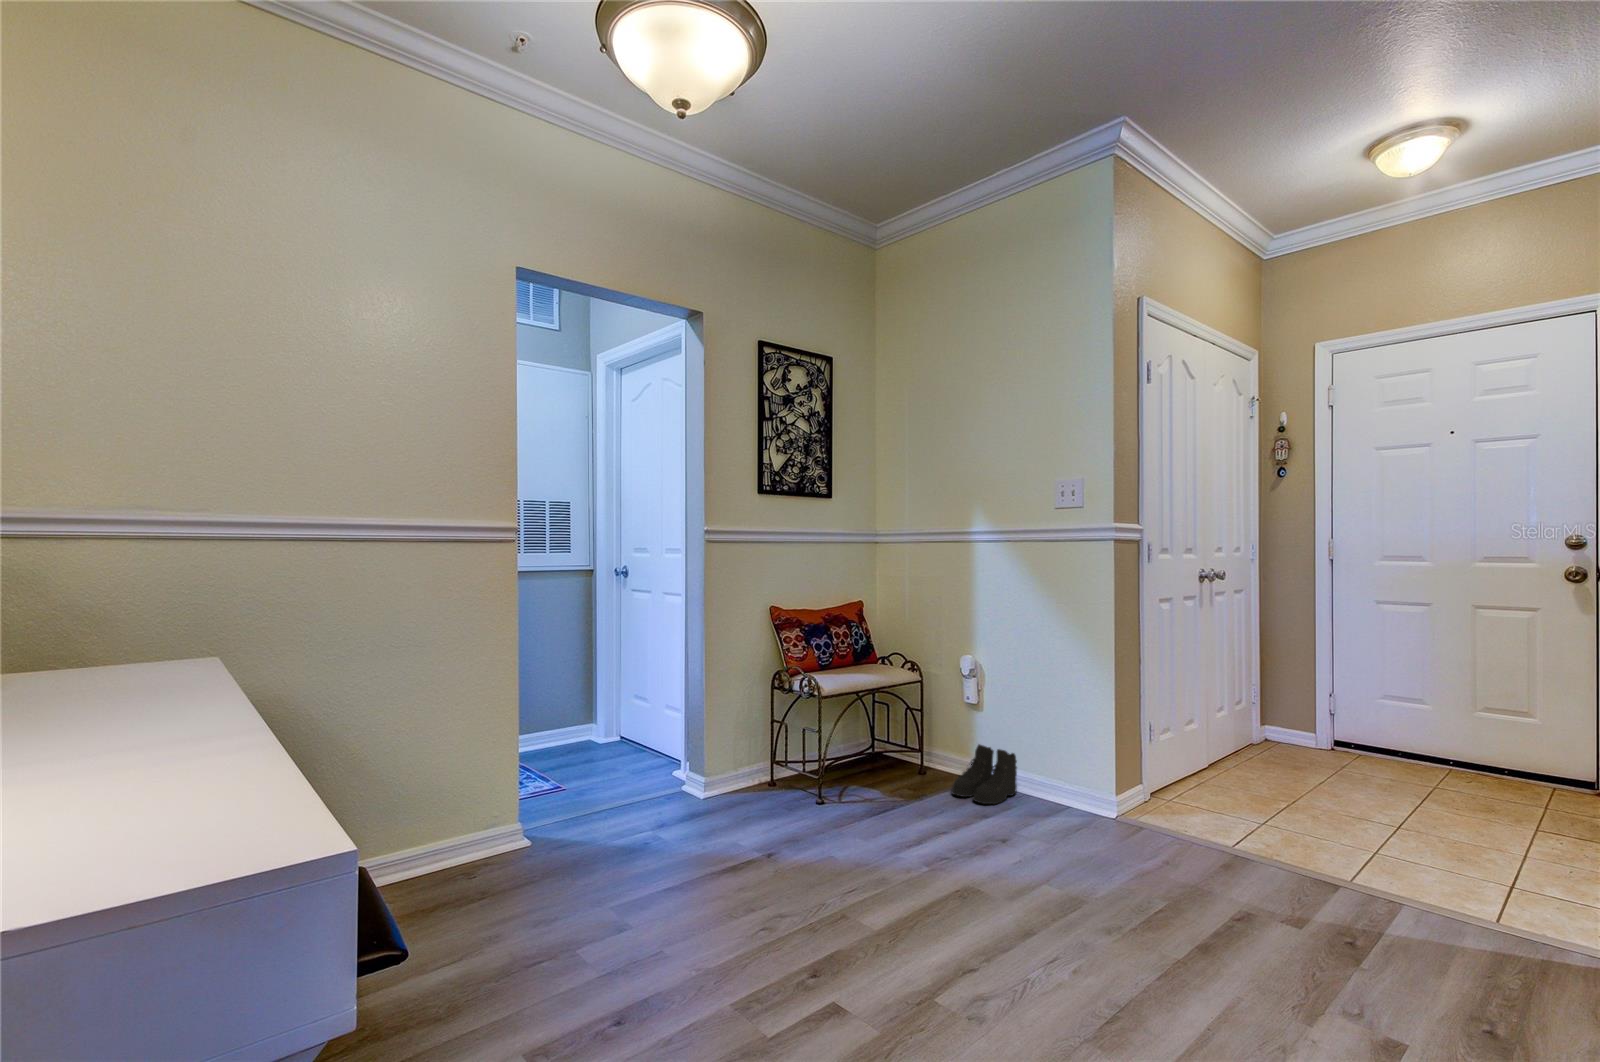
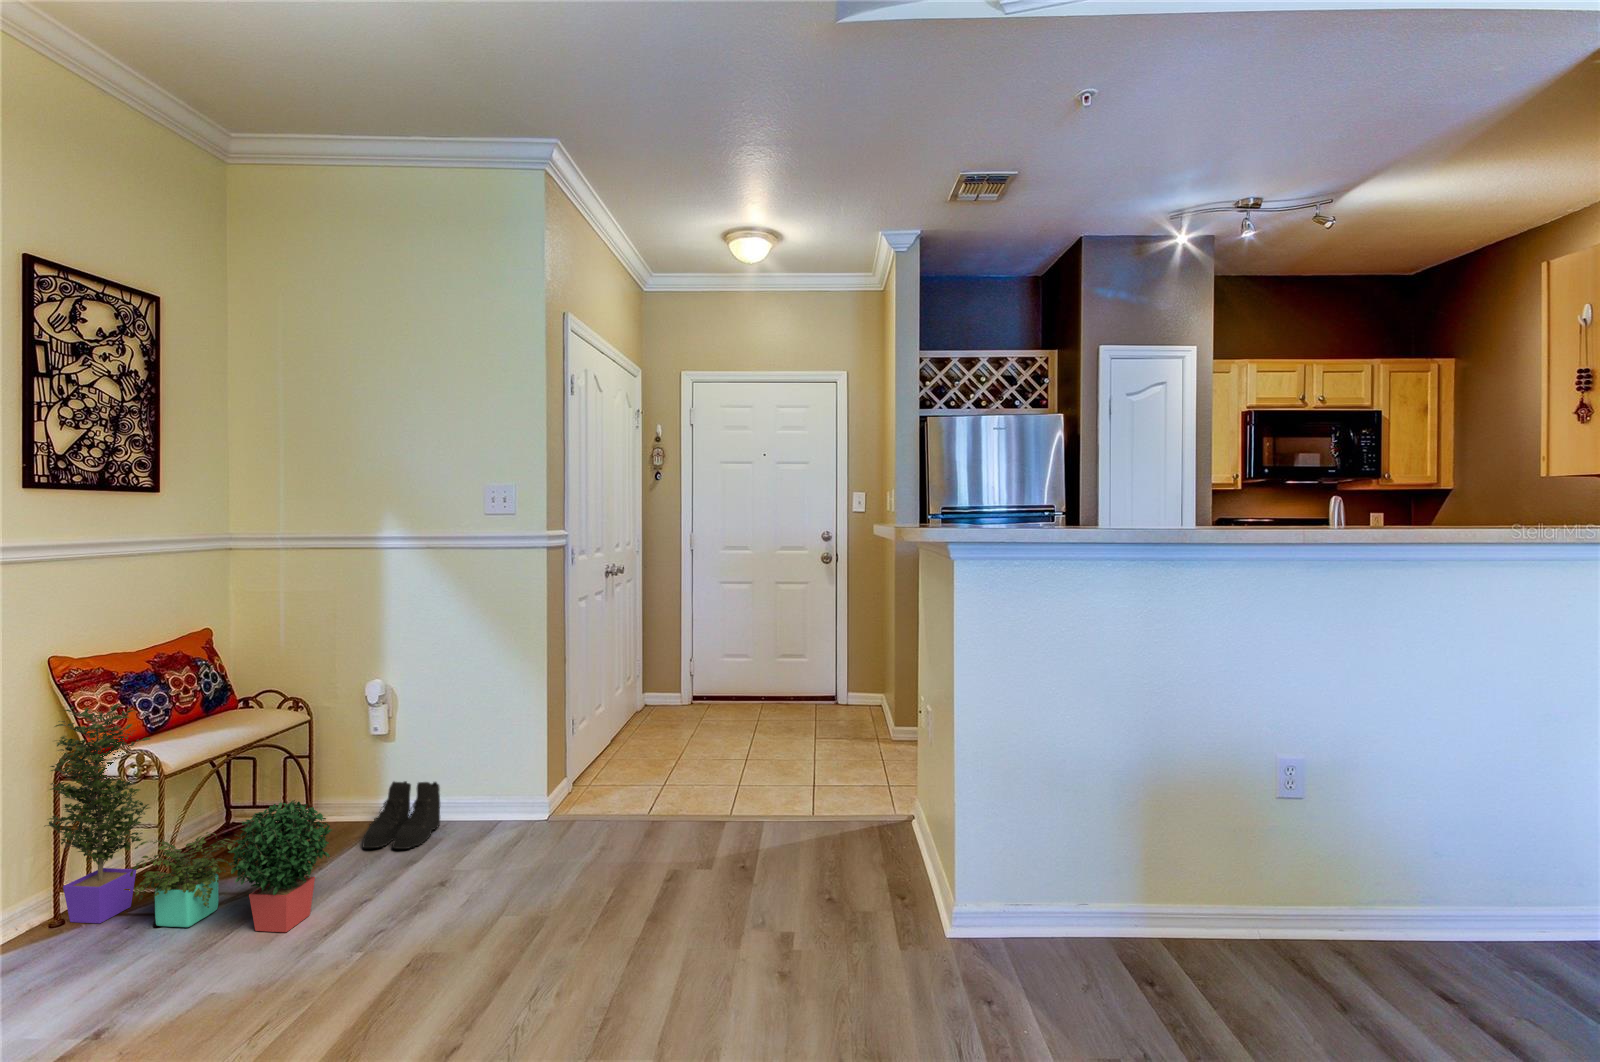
potted plant: none [762,640,917,834] -> present [44,704,332,932]

